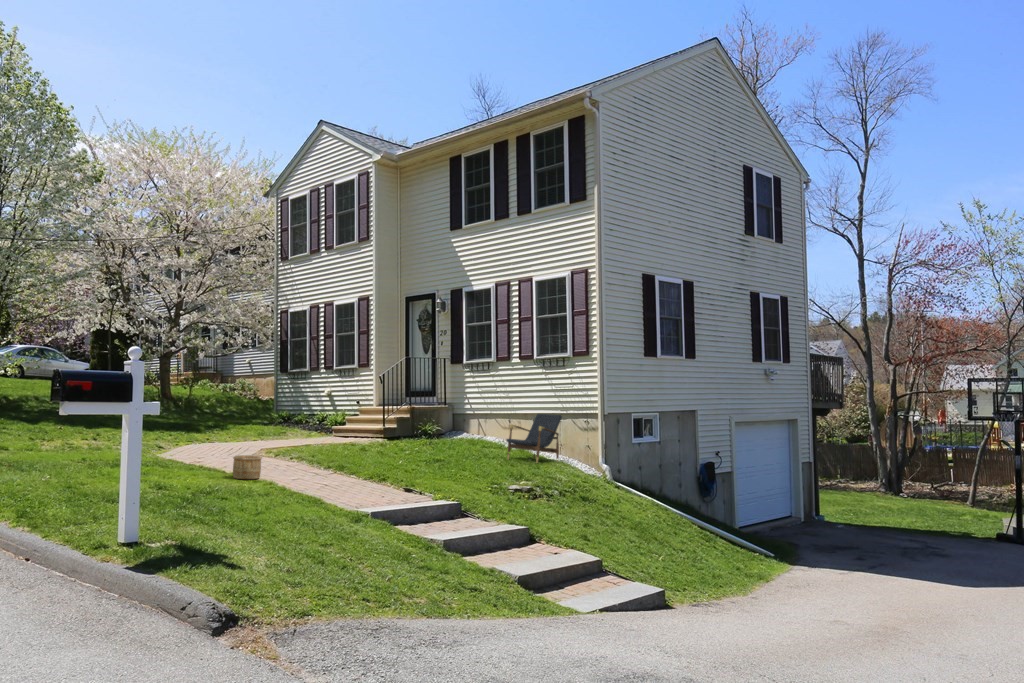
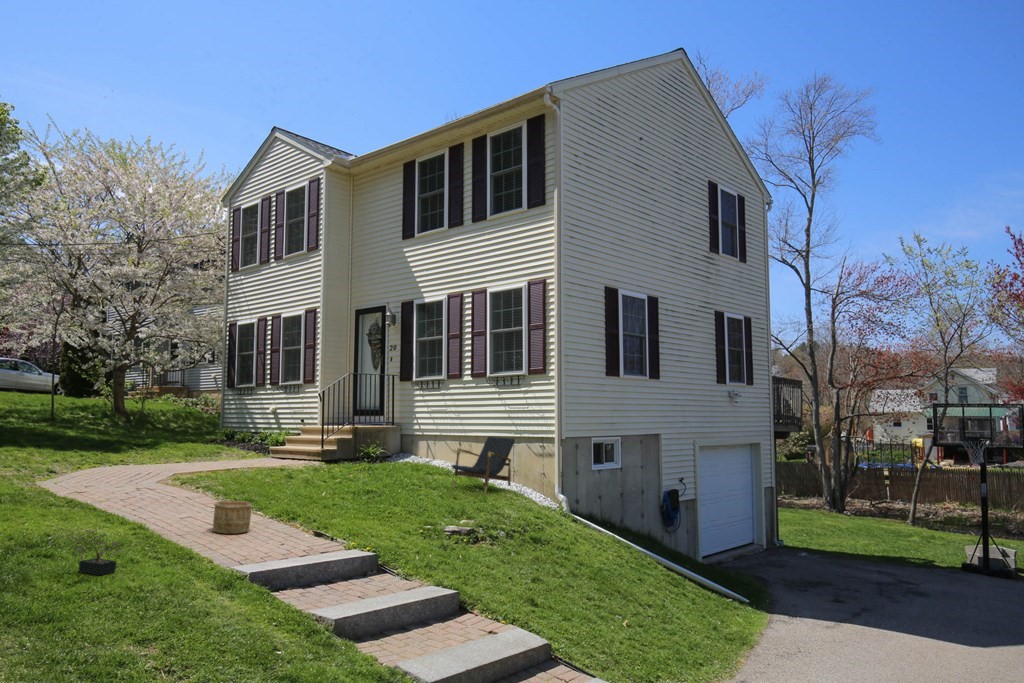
wooden bucket: present [233,455,262,479] -> present [213,501,253,534]
decorative plant: none [262,474,296,504] -> present [73,530,123,575]

